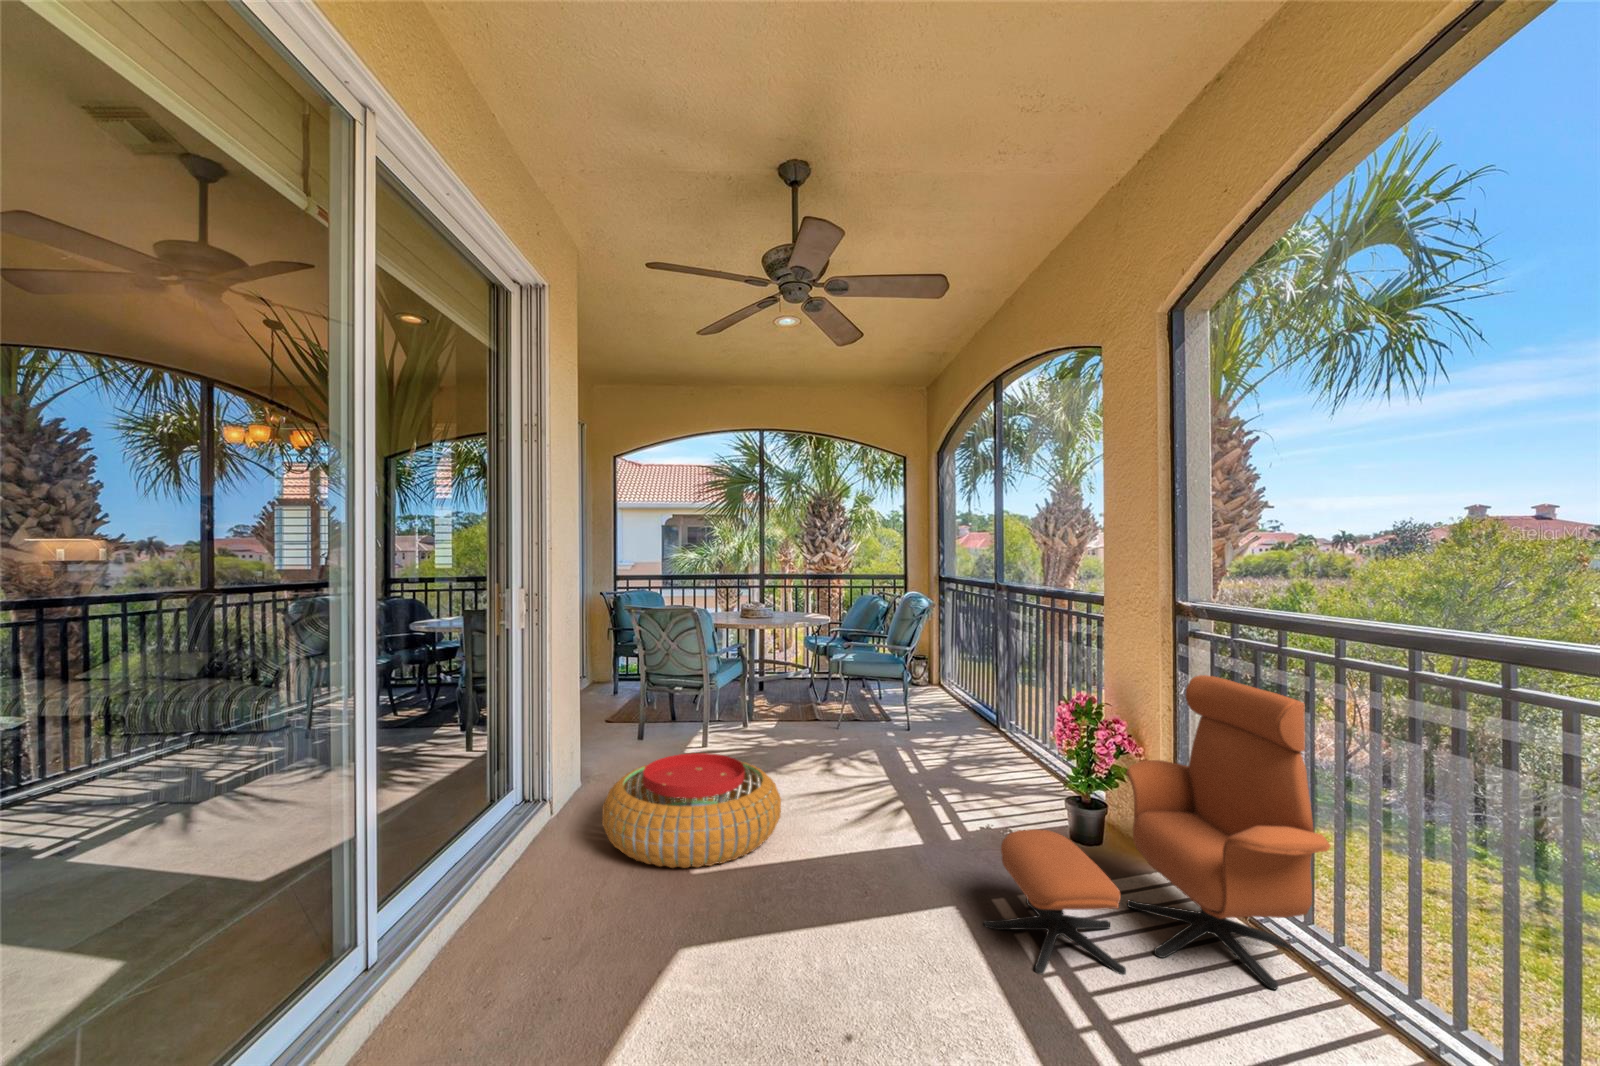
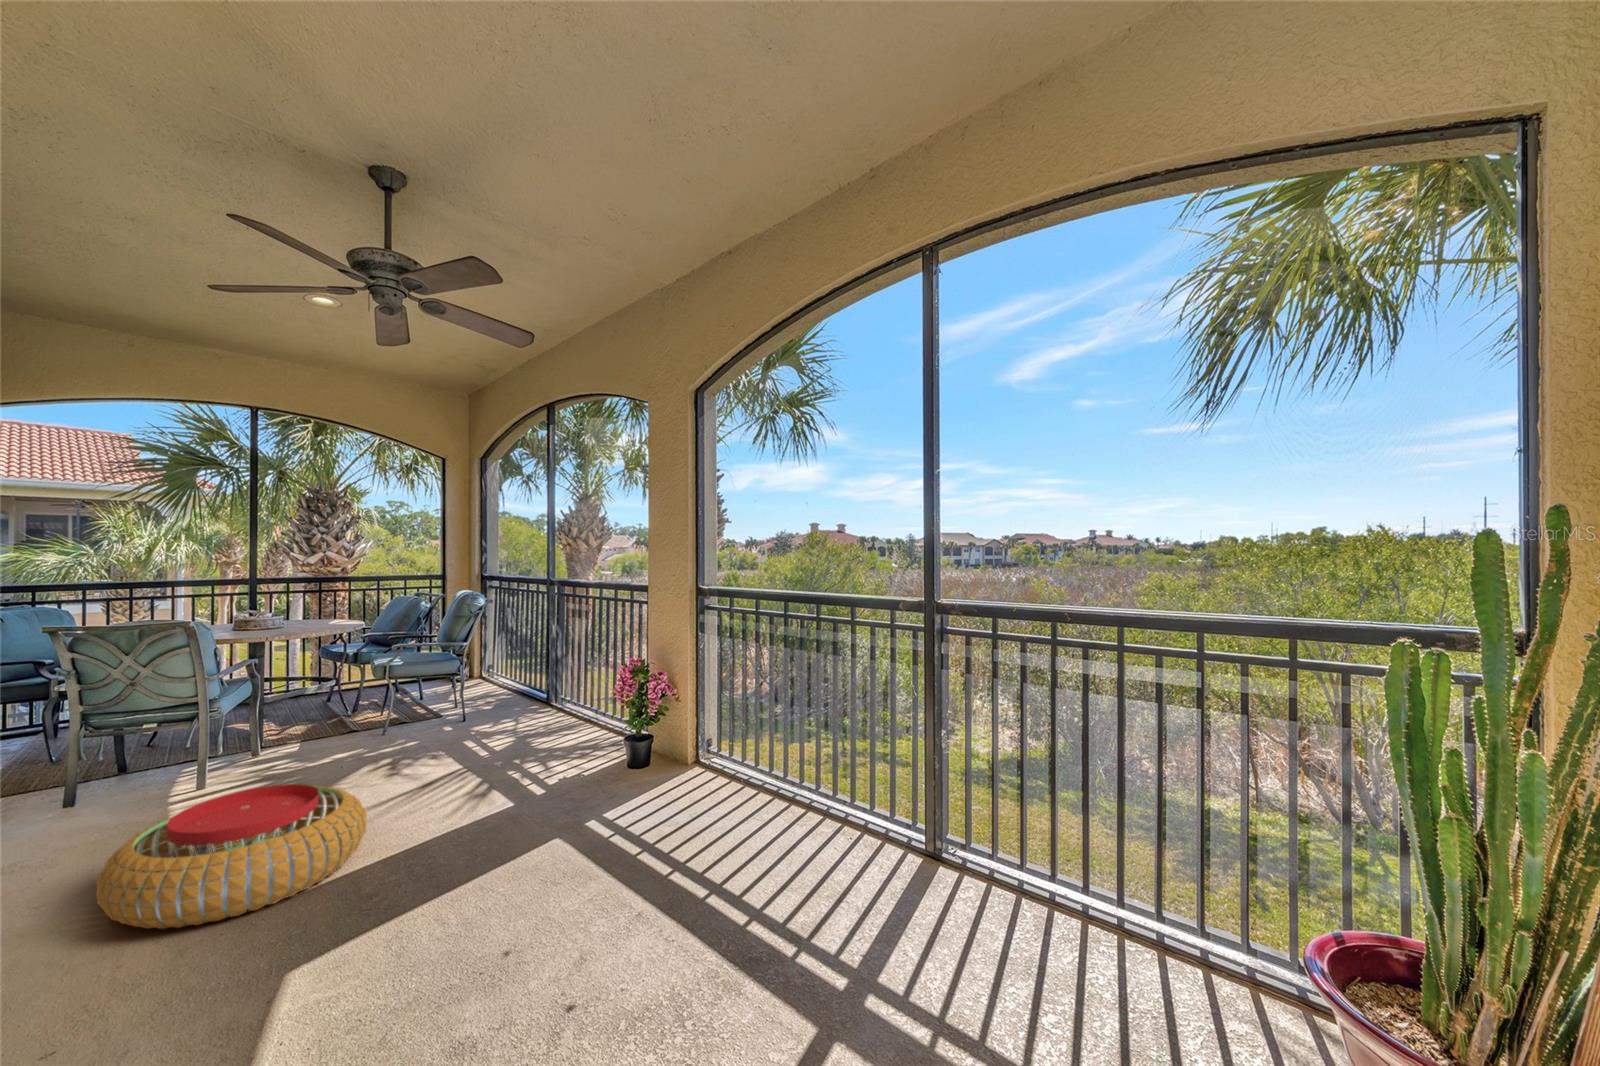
lounge chair: present [984,675,1330,989] -> none [585,633,785,857]

